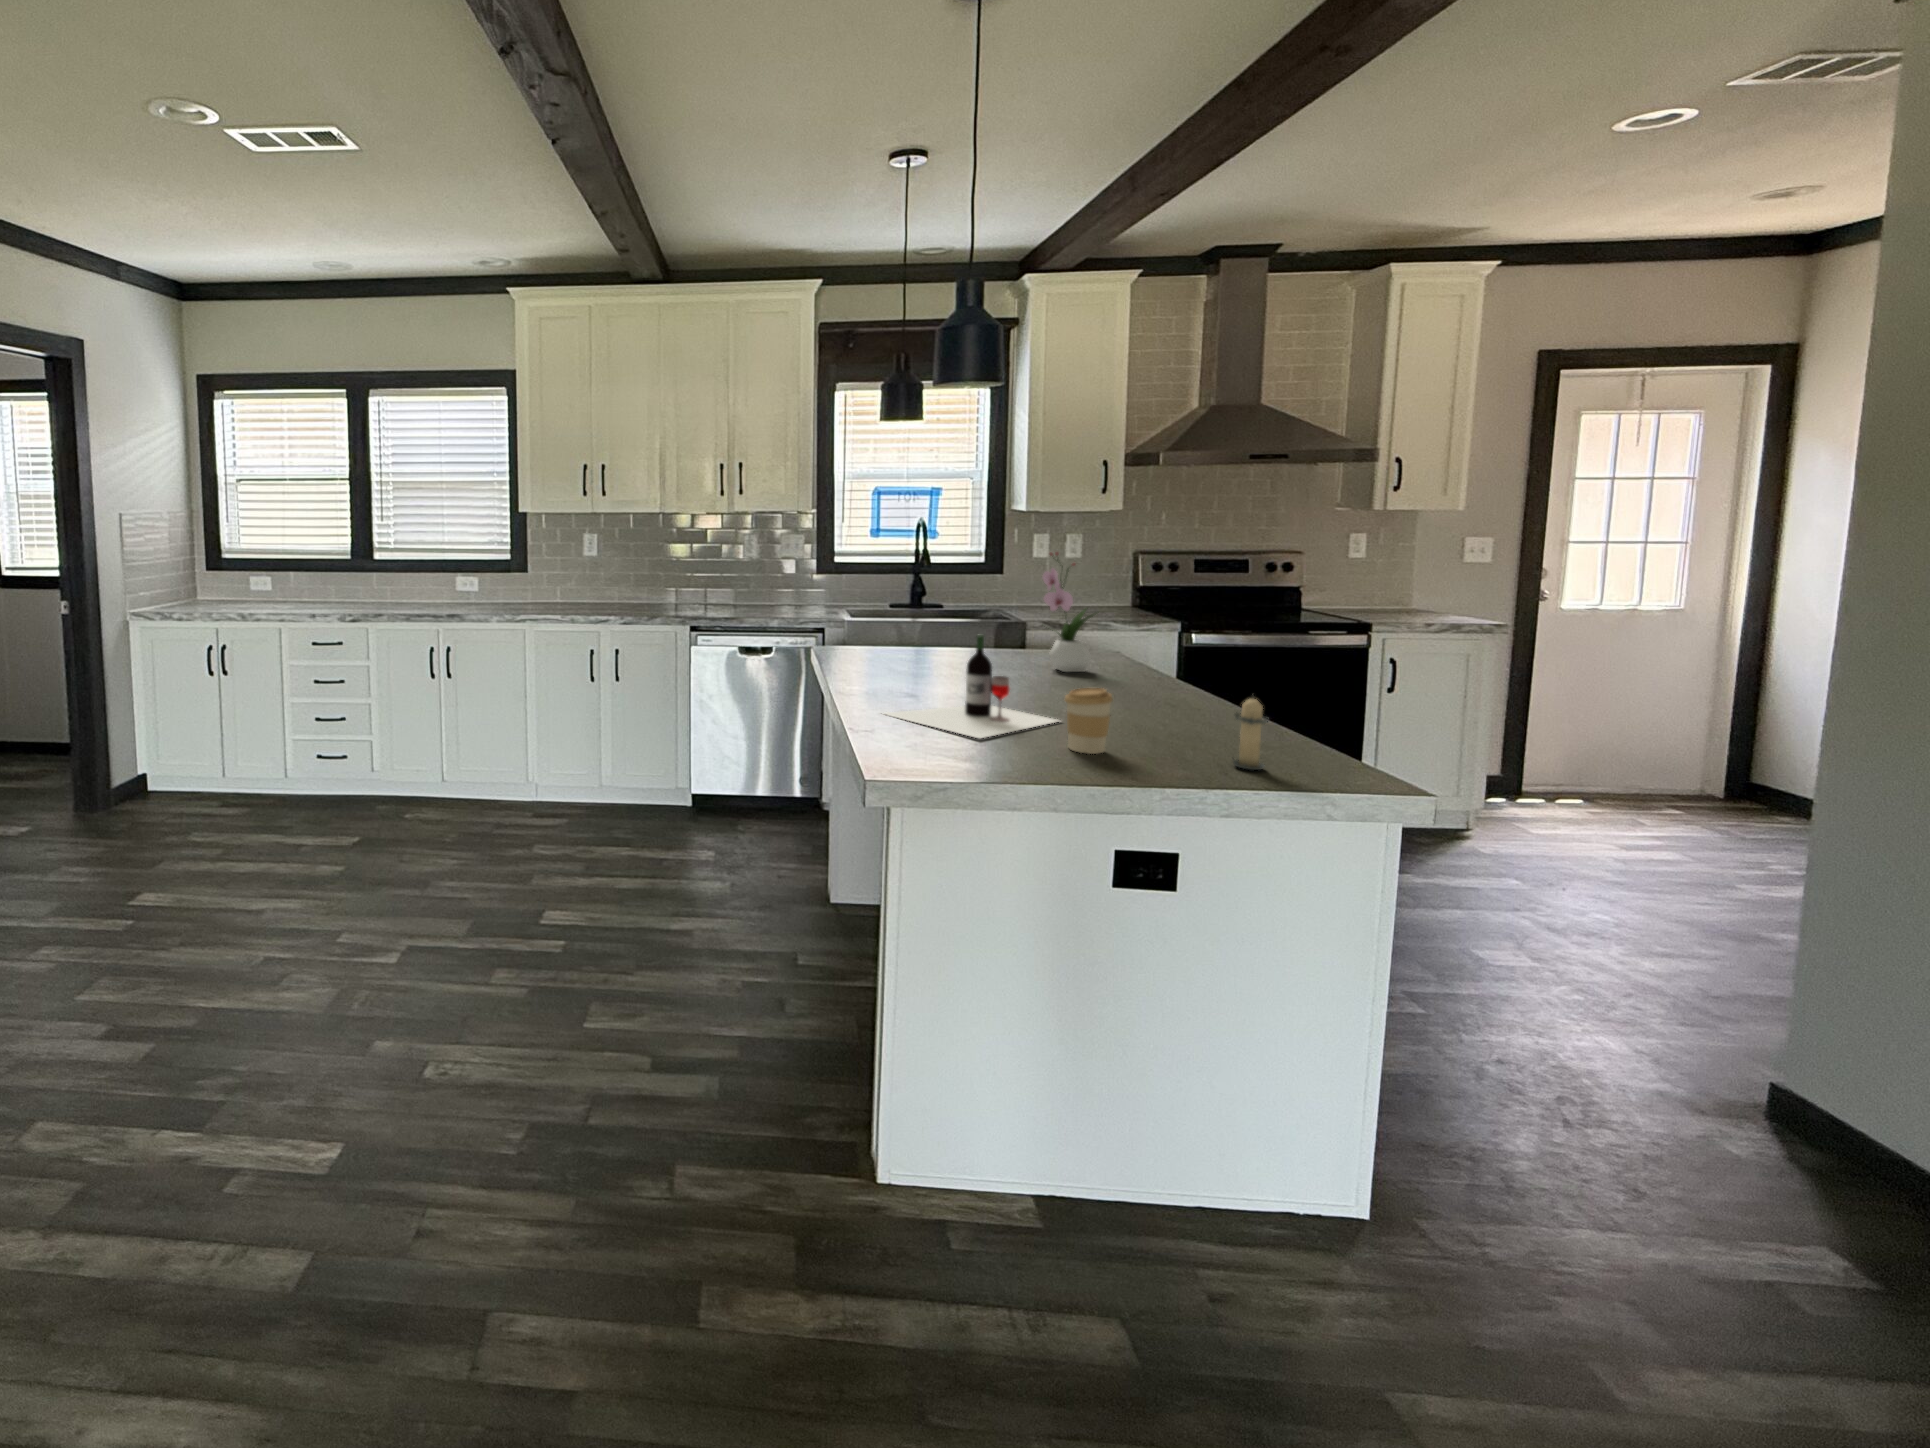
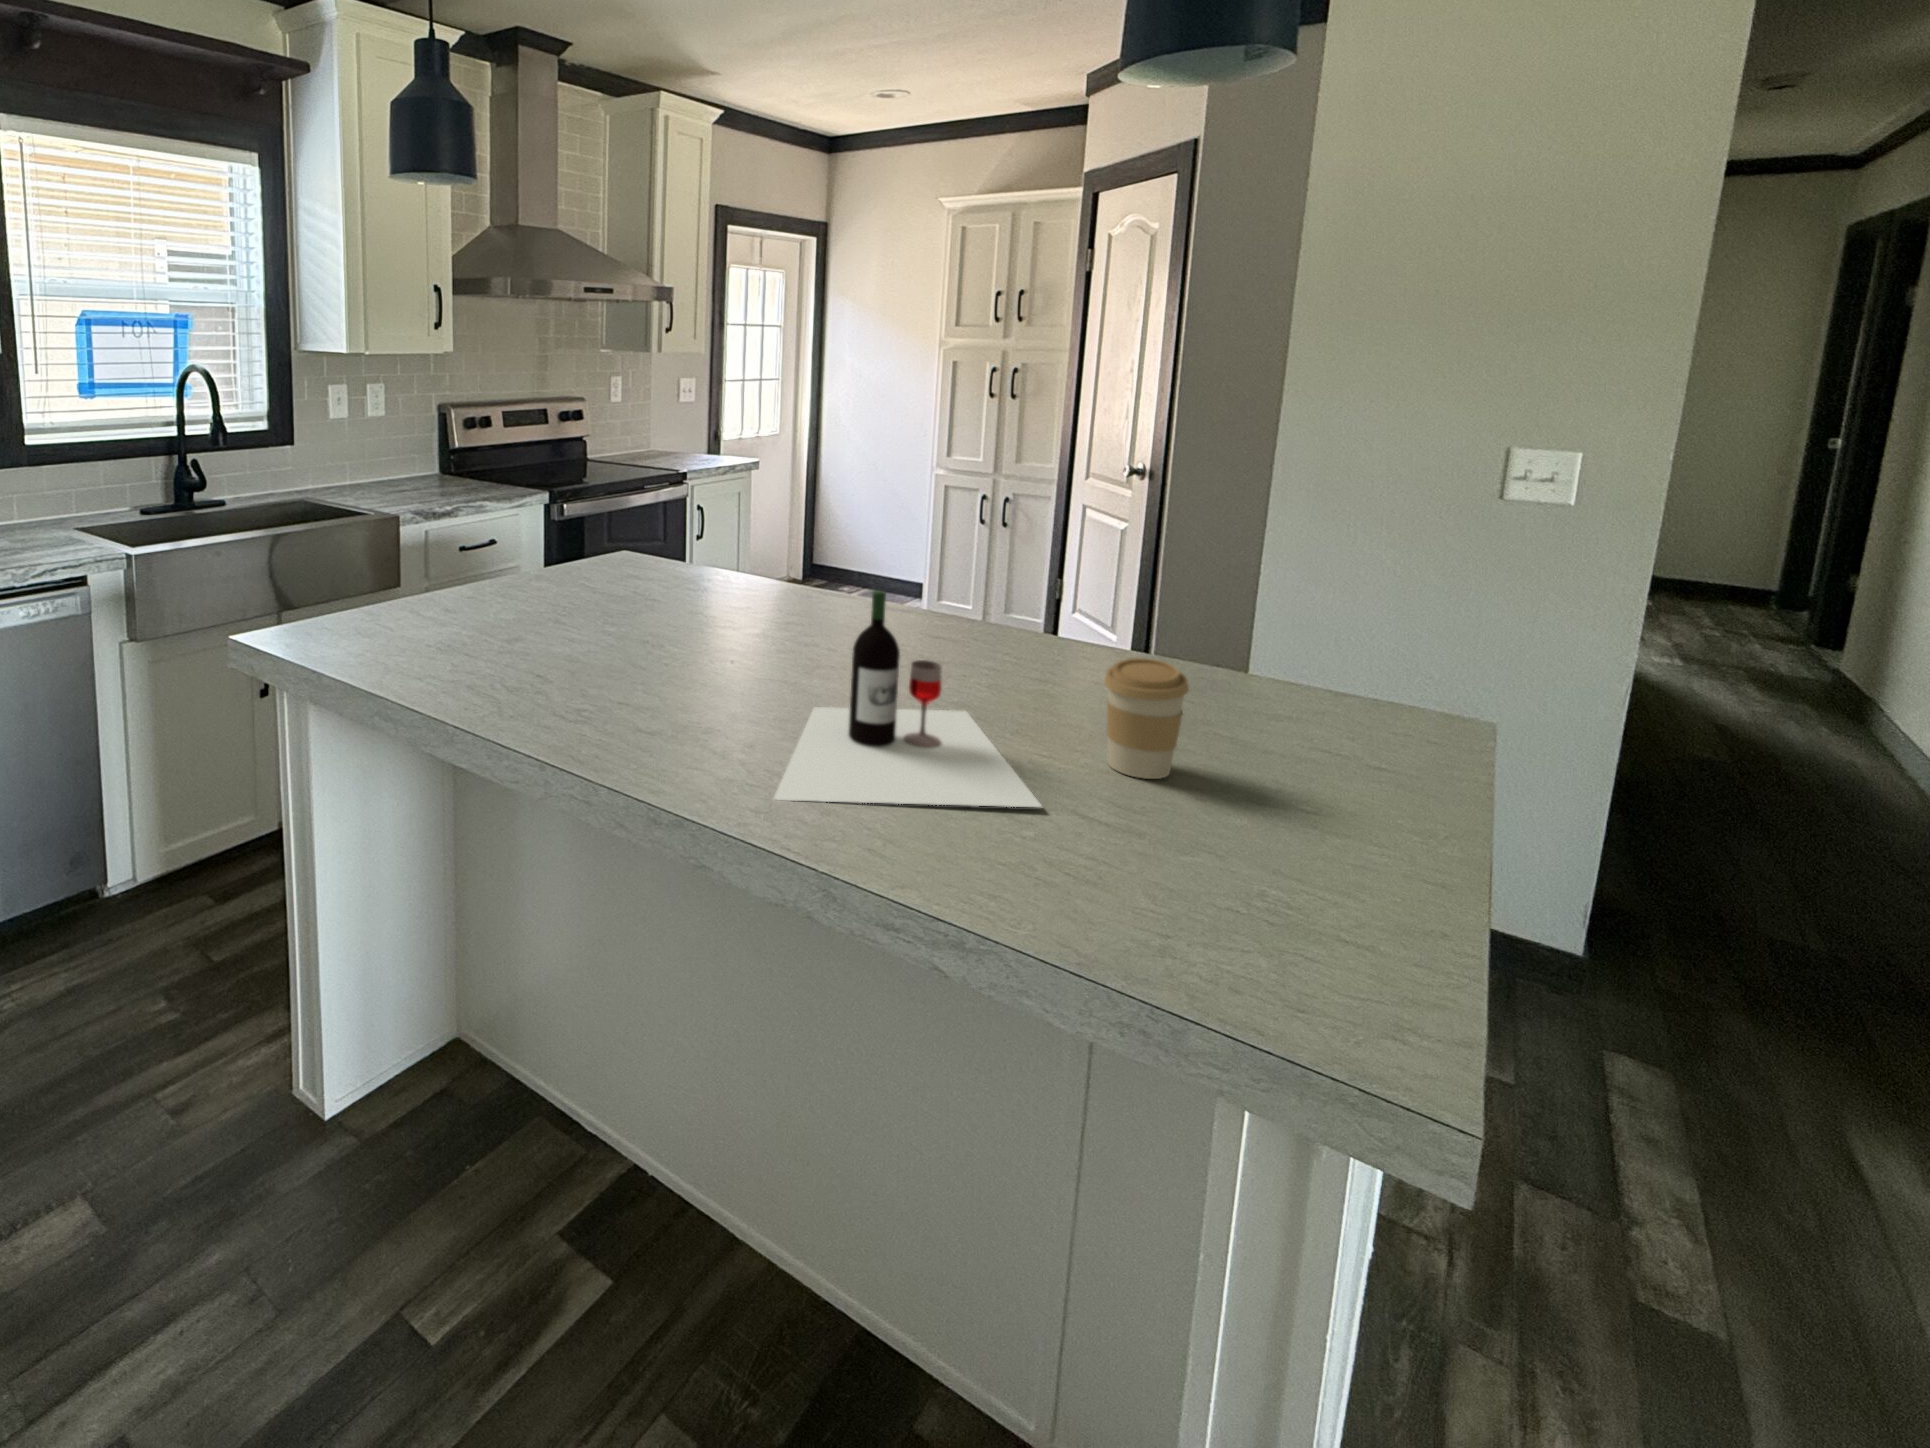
flower arrangement: present [1043,553,1093,672] -> none [668,419,743,605]
candle: present [1233,694,1269,770] -> none [1241,623,1308,736]

